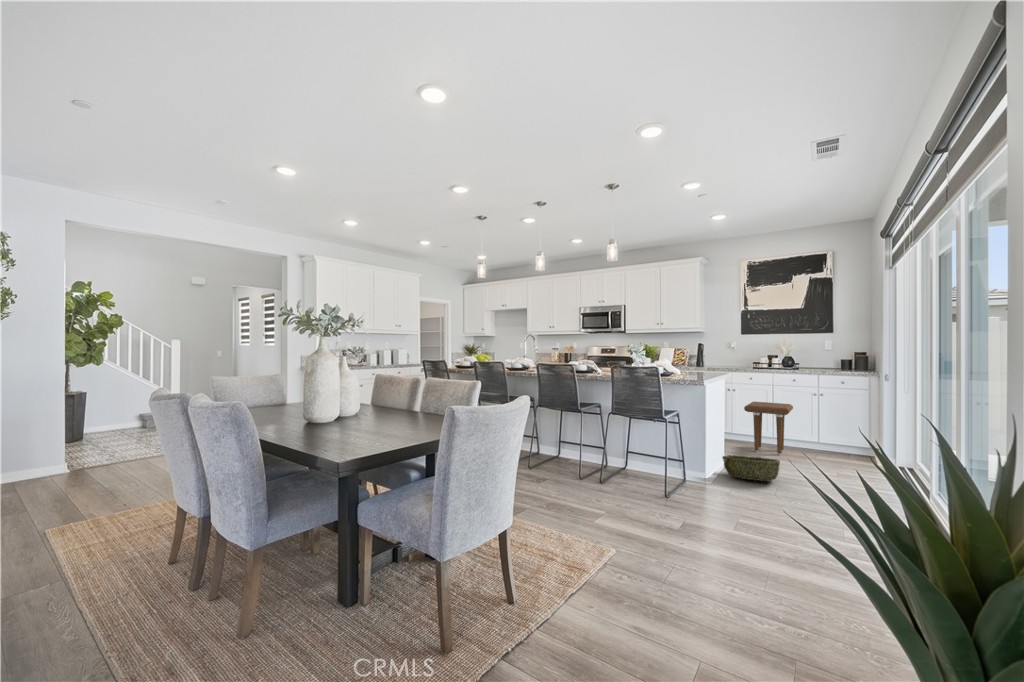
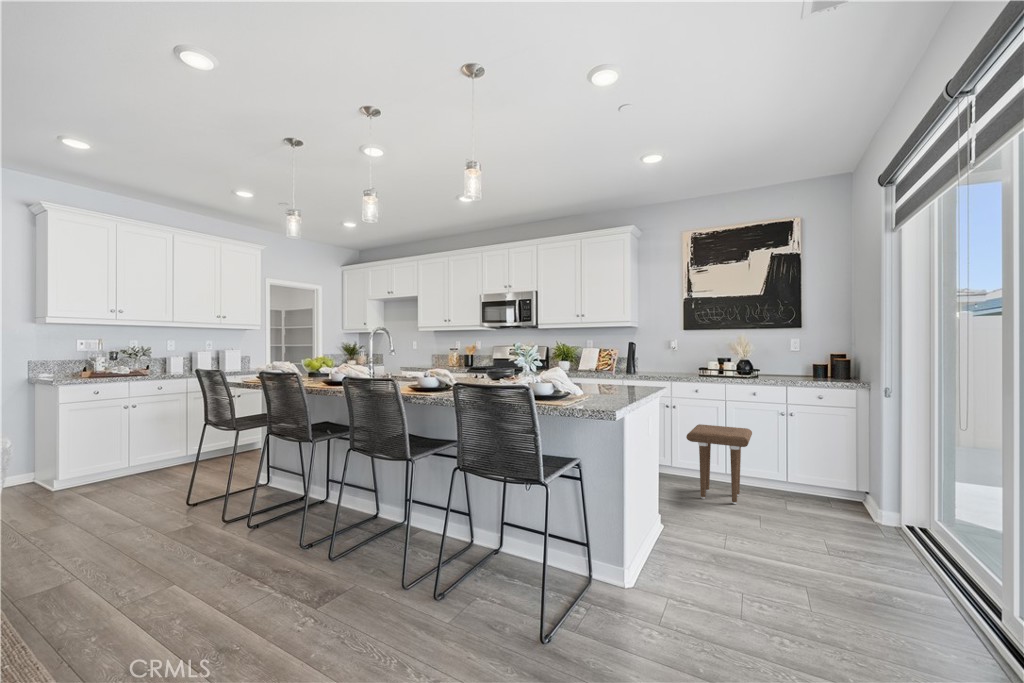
woven basket: present [722,455,780,481] -> none [651,520,741,572]

